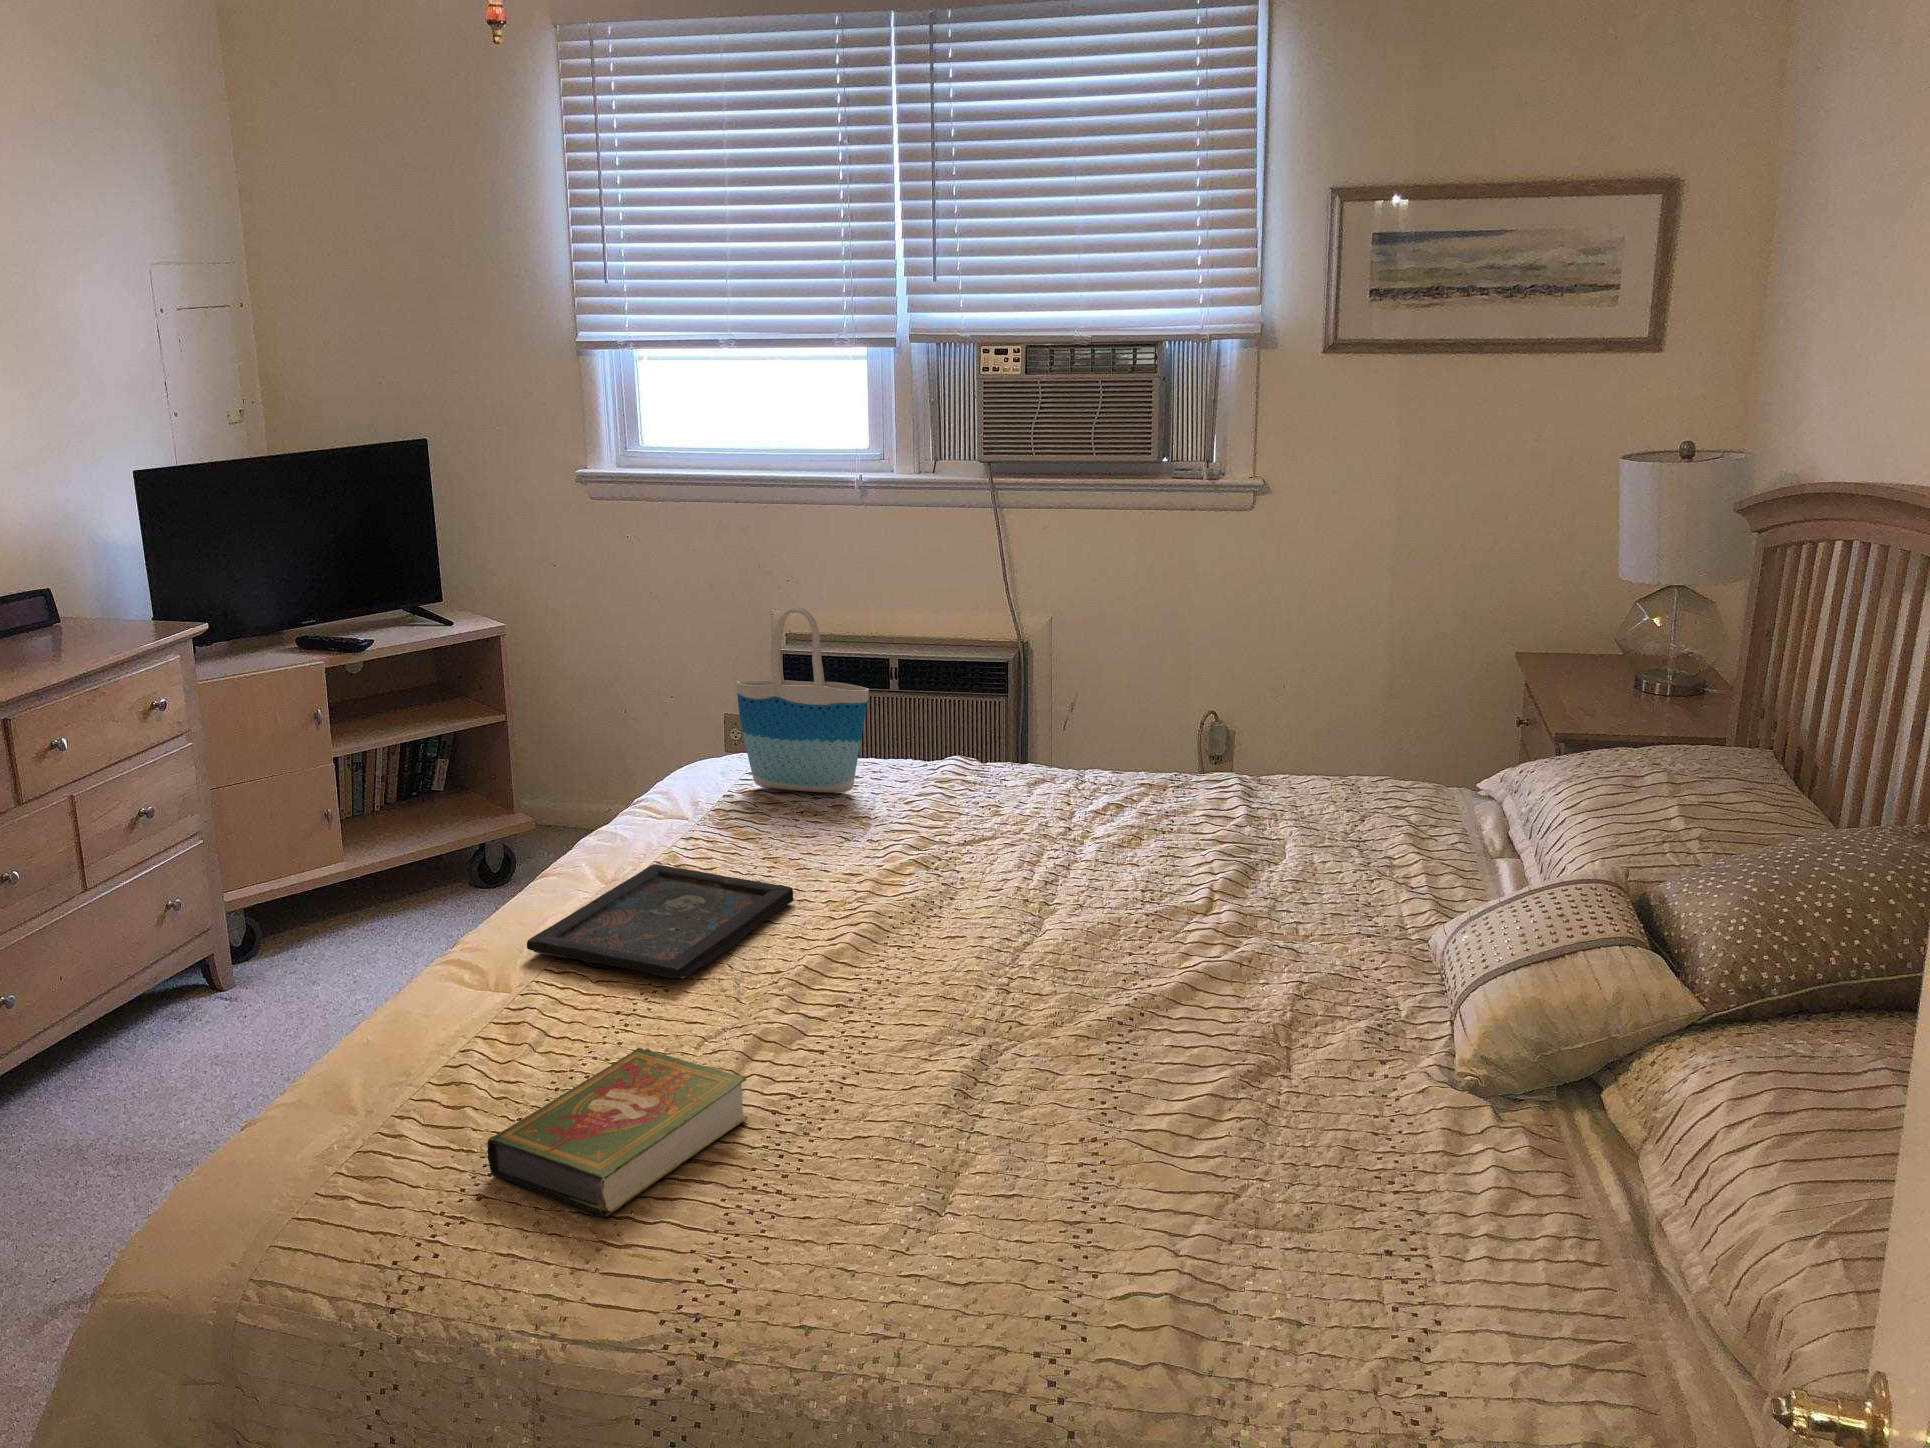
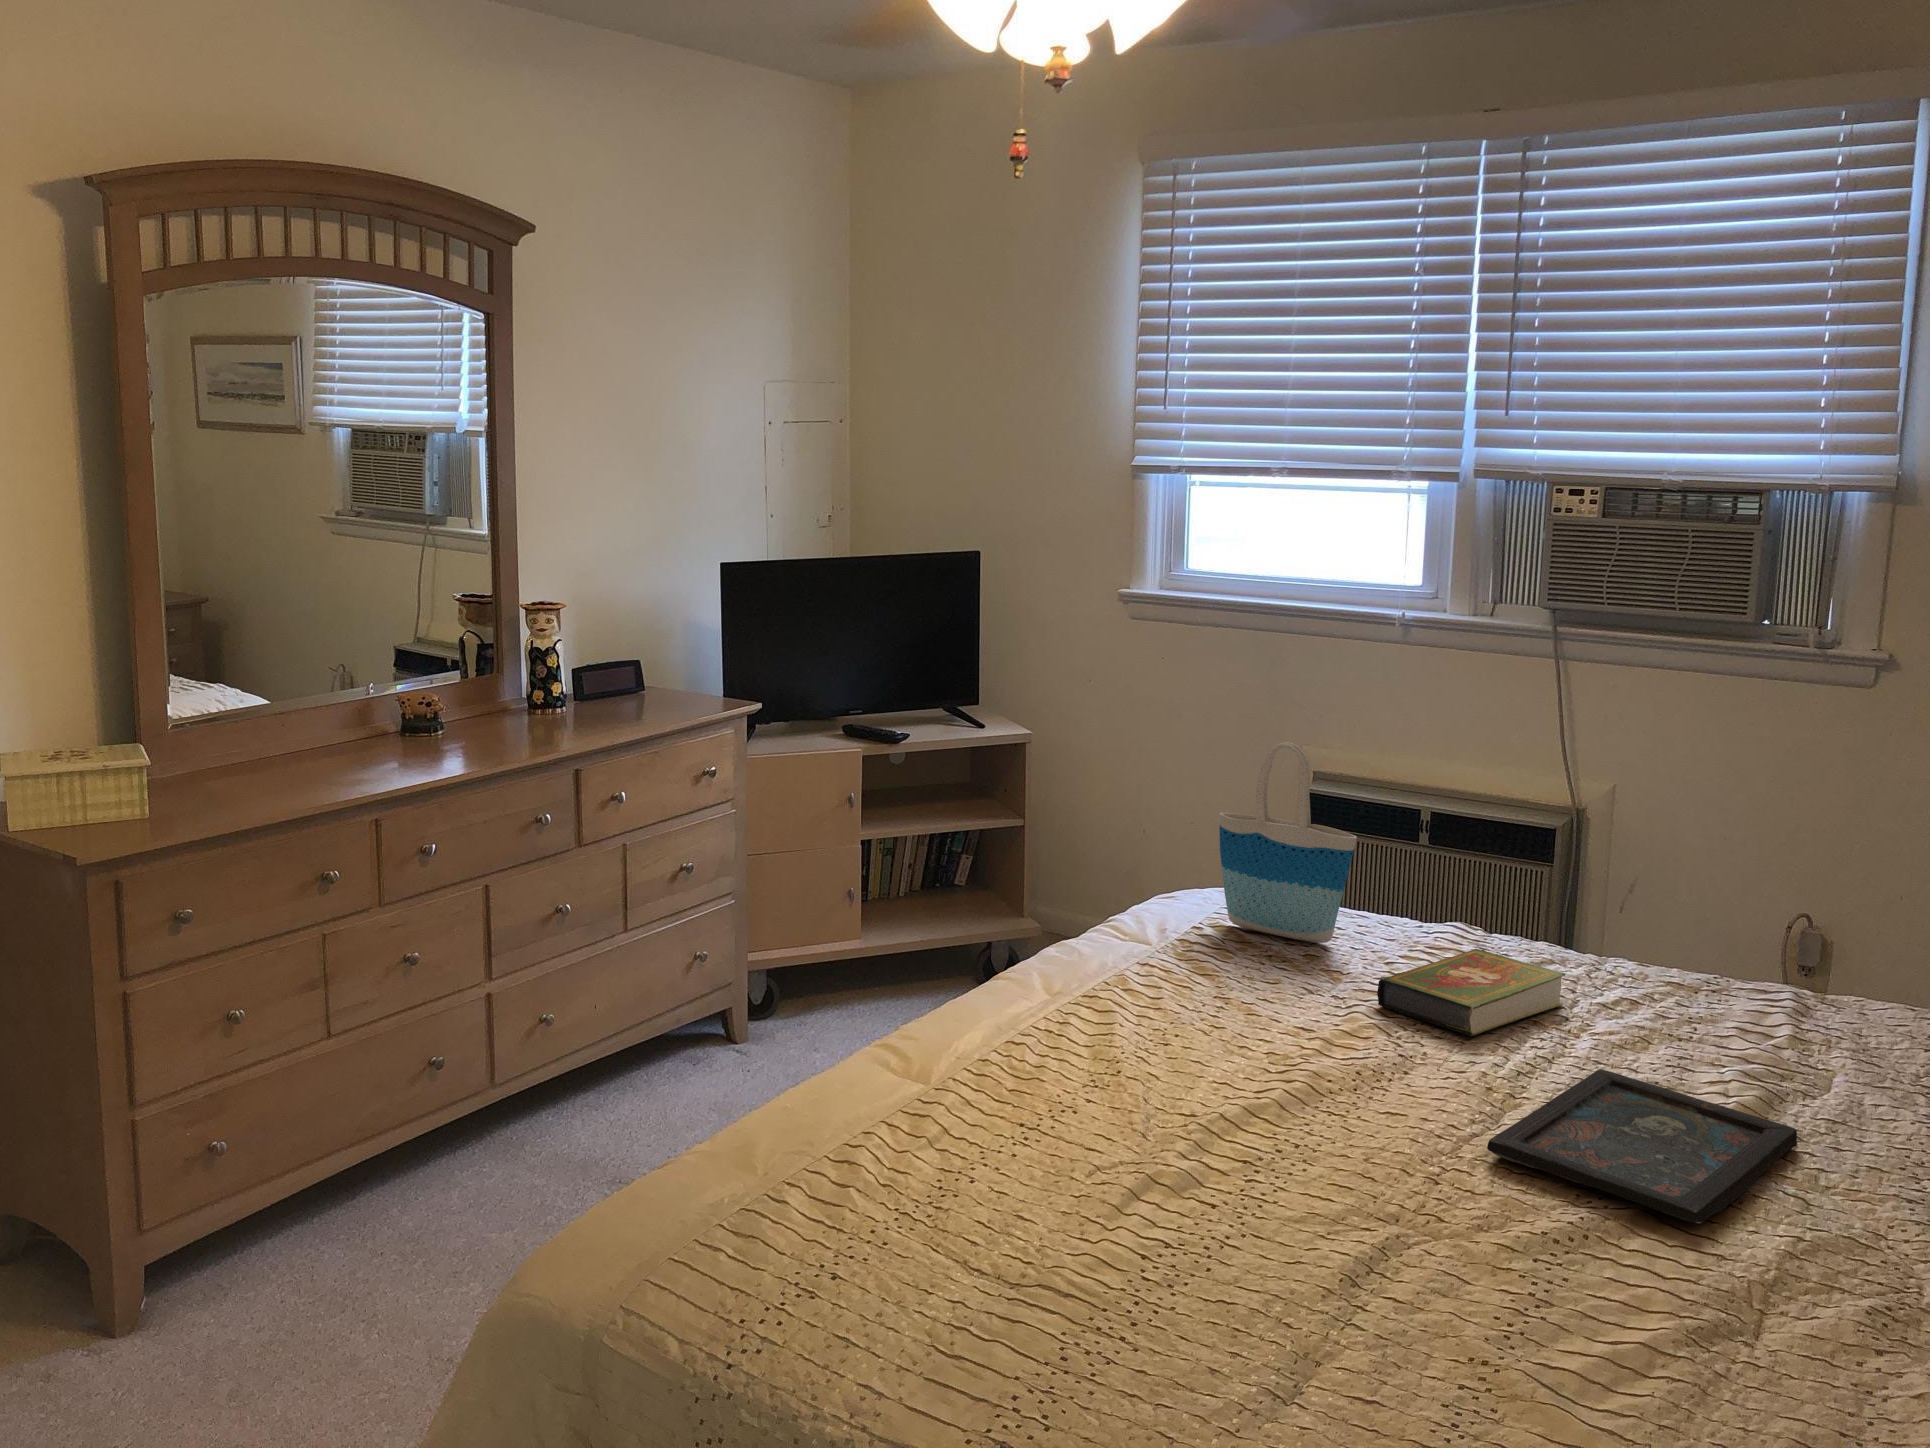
tray: present [527,864,794,978] -> present [1487,1069,1797,1223]
book: present [487,1048,748,1217] -> present [1377,949,1565,1036]

